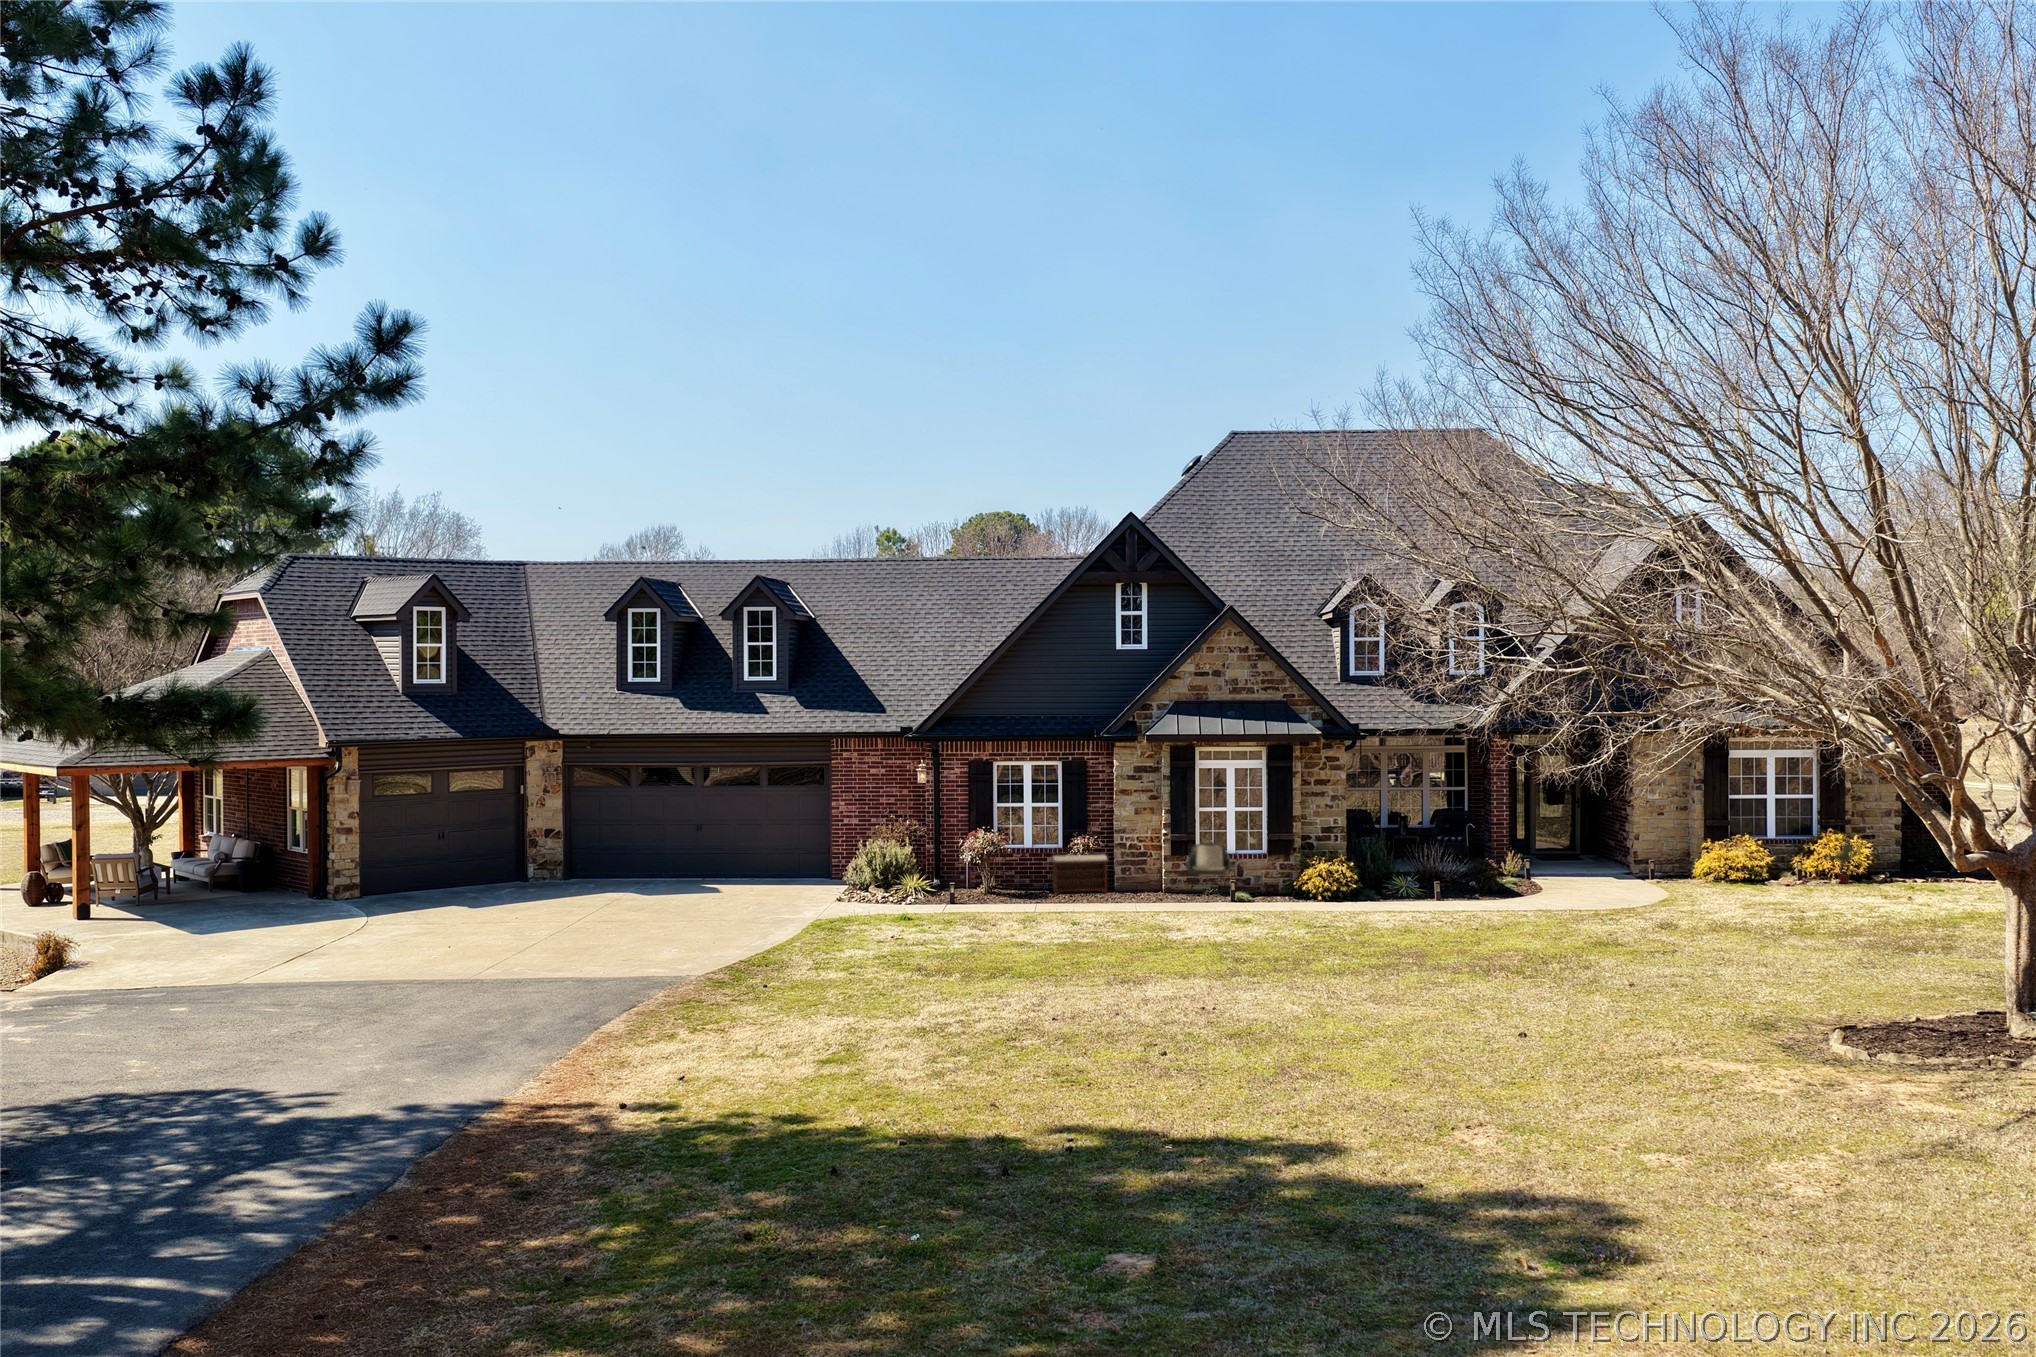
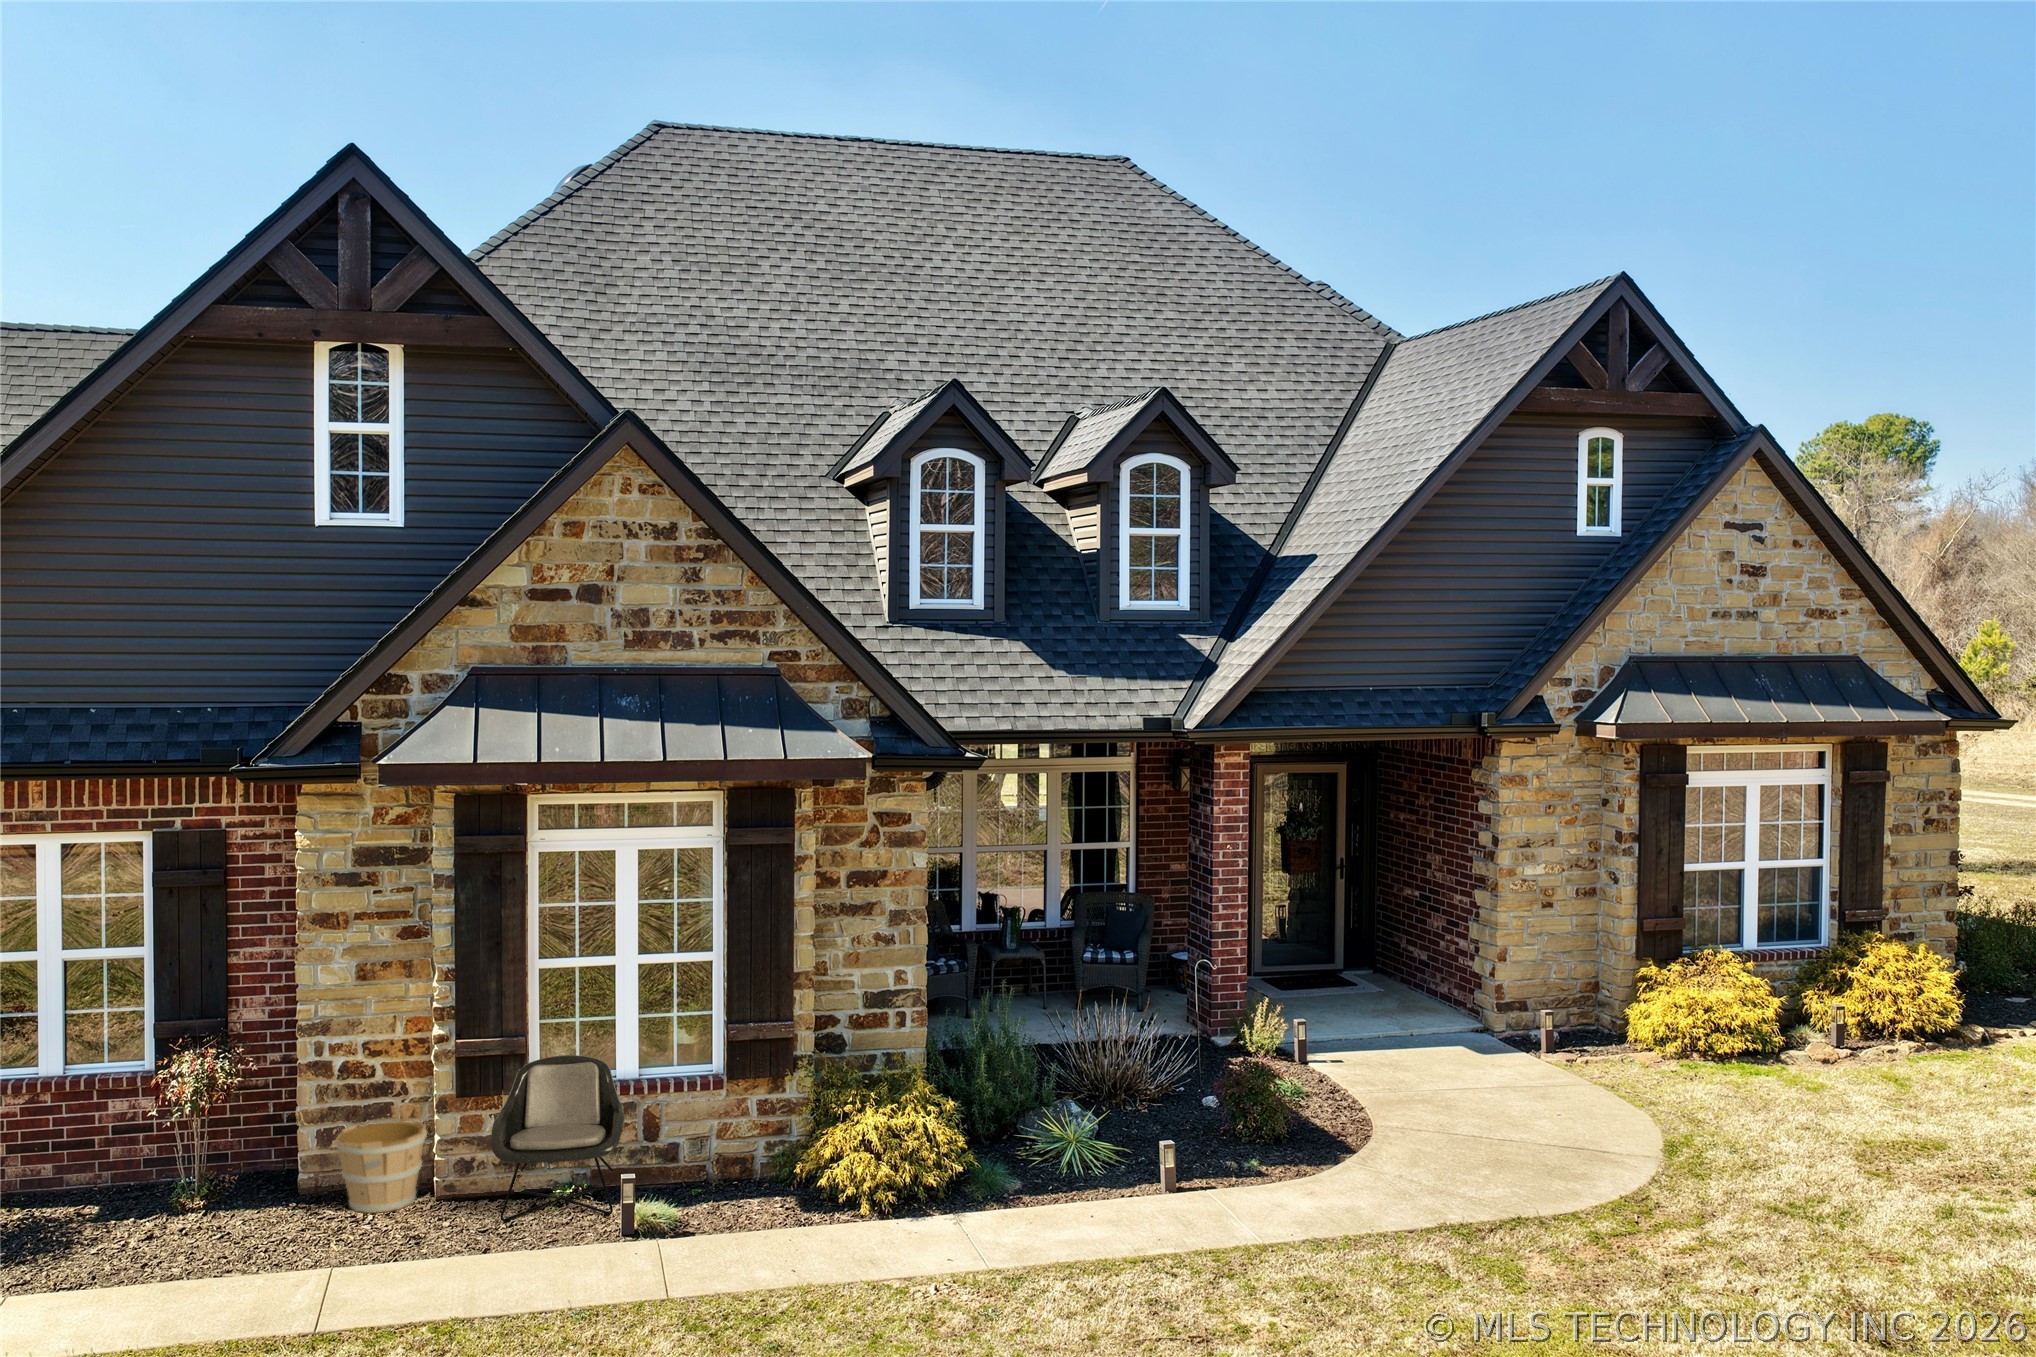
potted tree: present [1824,837,1862,884] -> none [1872,954,1947,1052]
bench: present [1051,855,1108,894] -> none [78,1105,264,1247]
wooden bucket: none [1131,864,1161,893] -> present [335,1122,427,1213]

